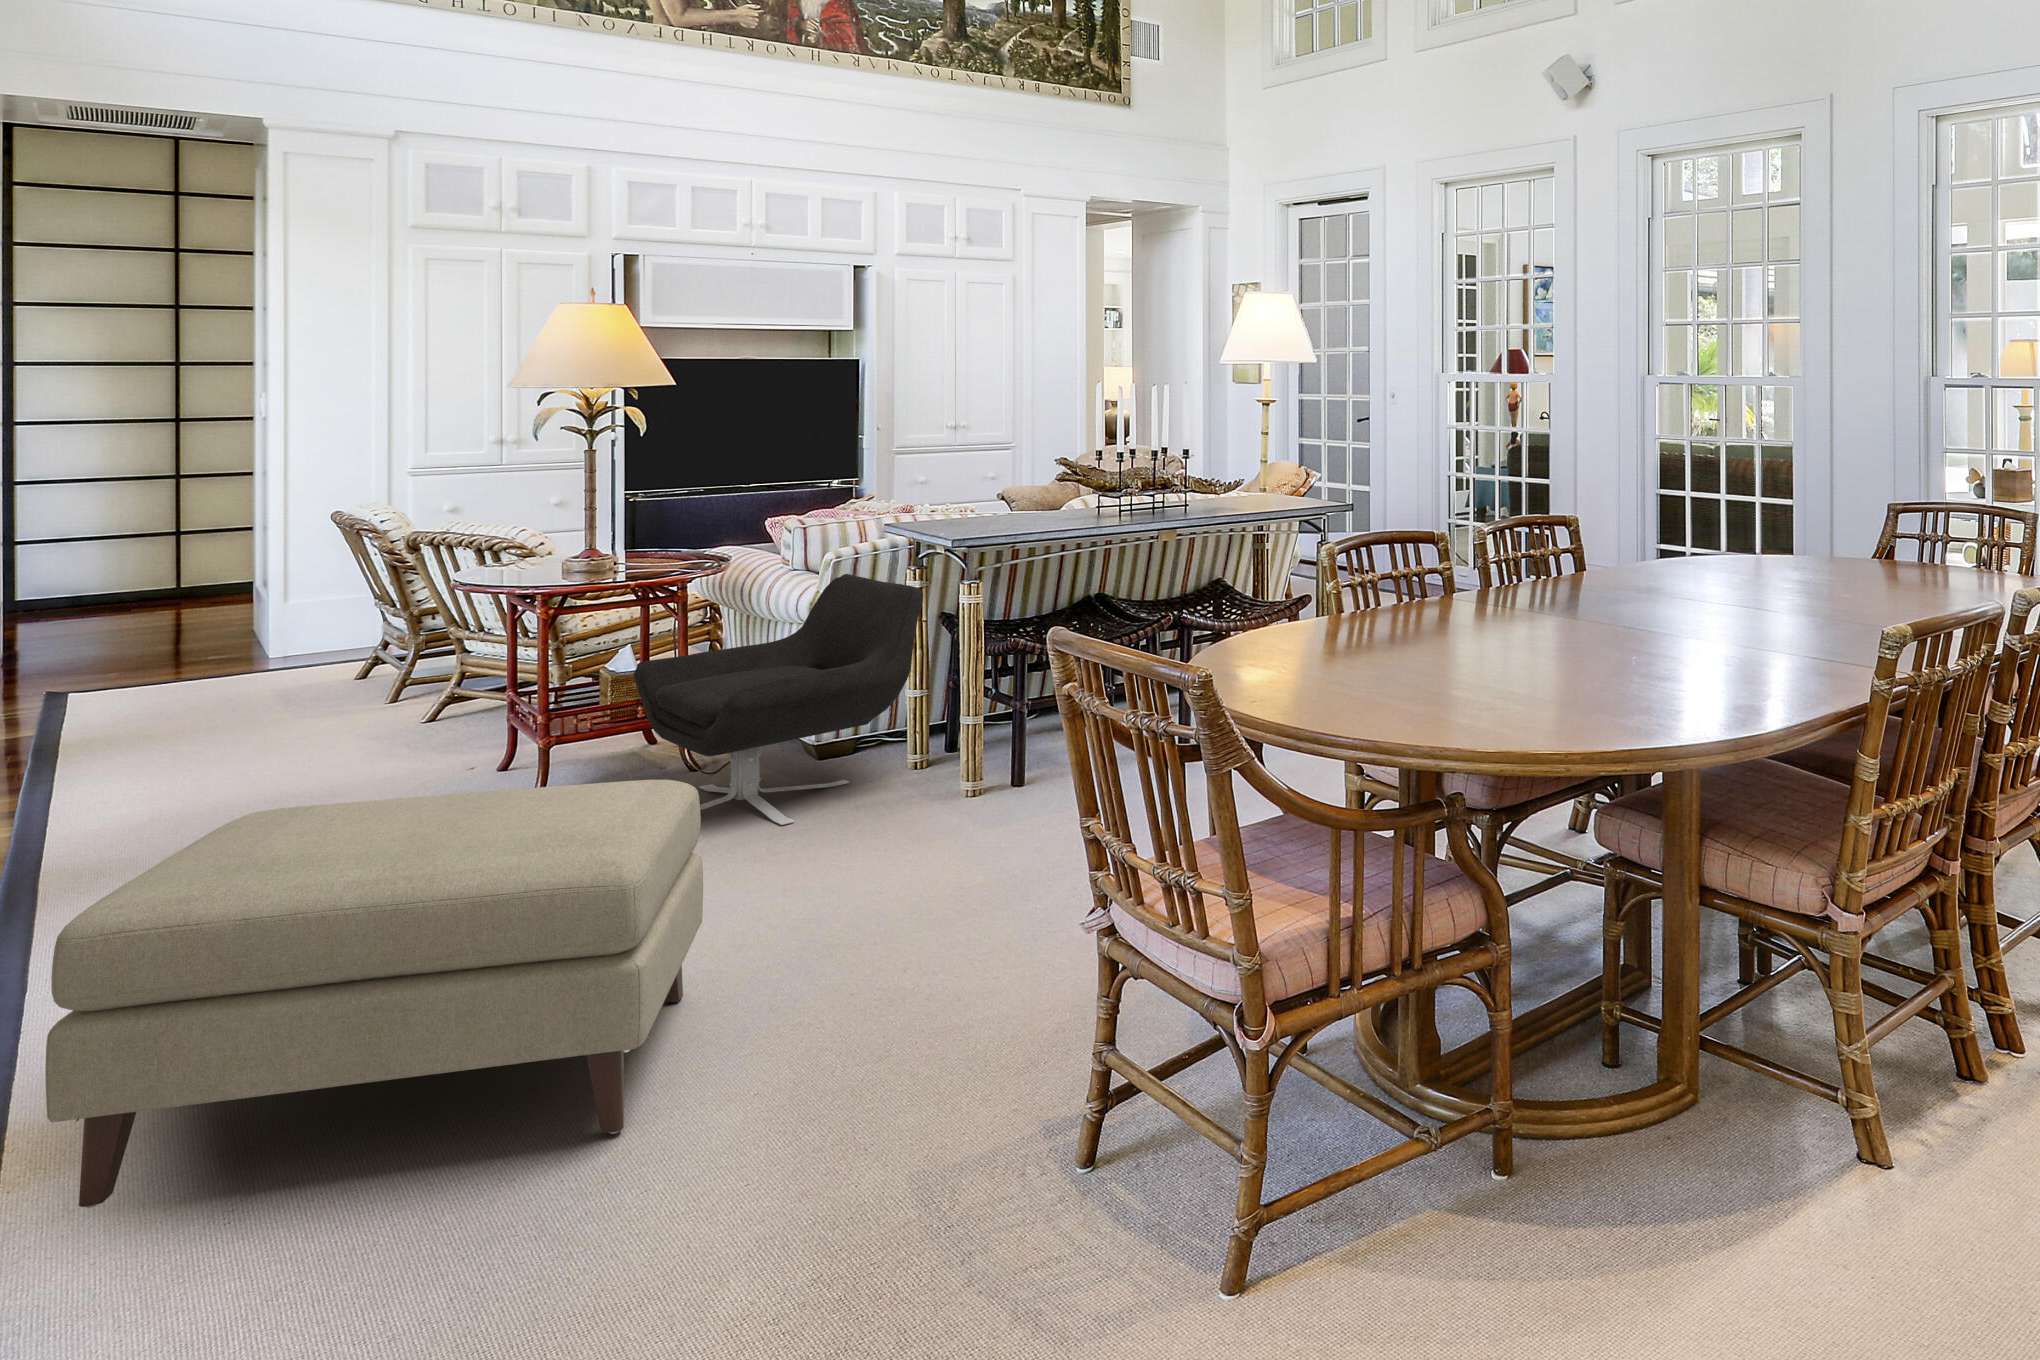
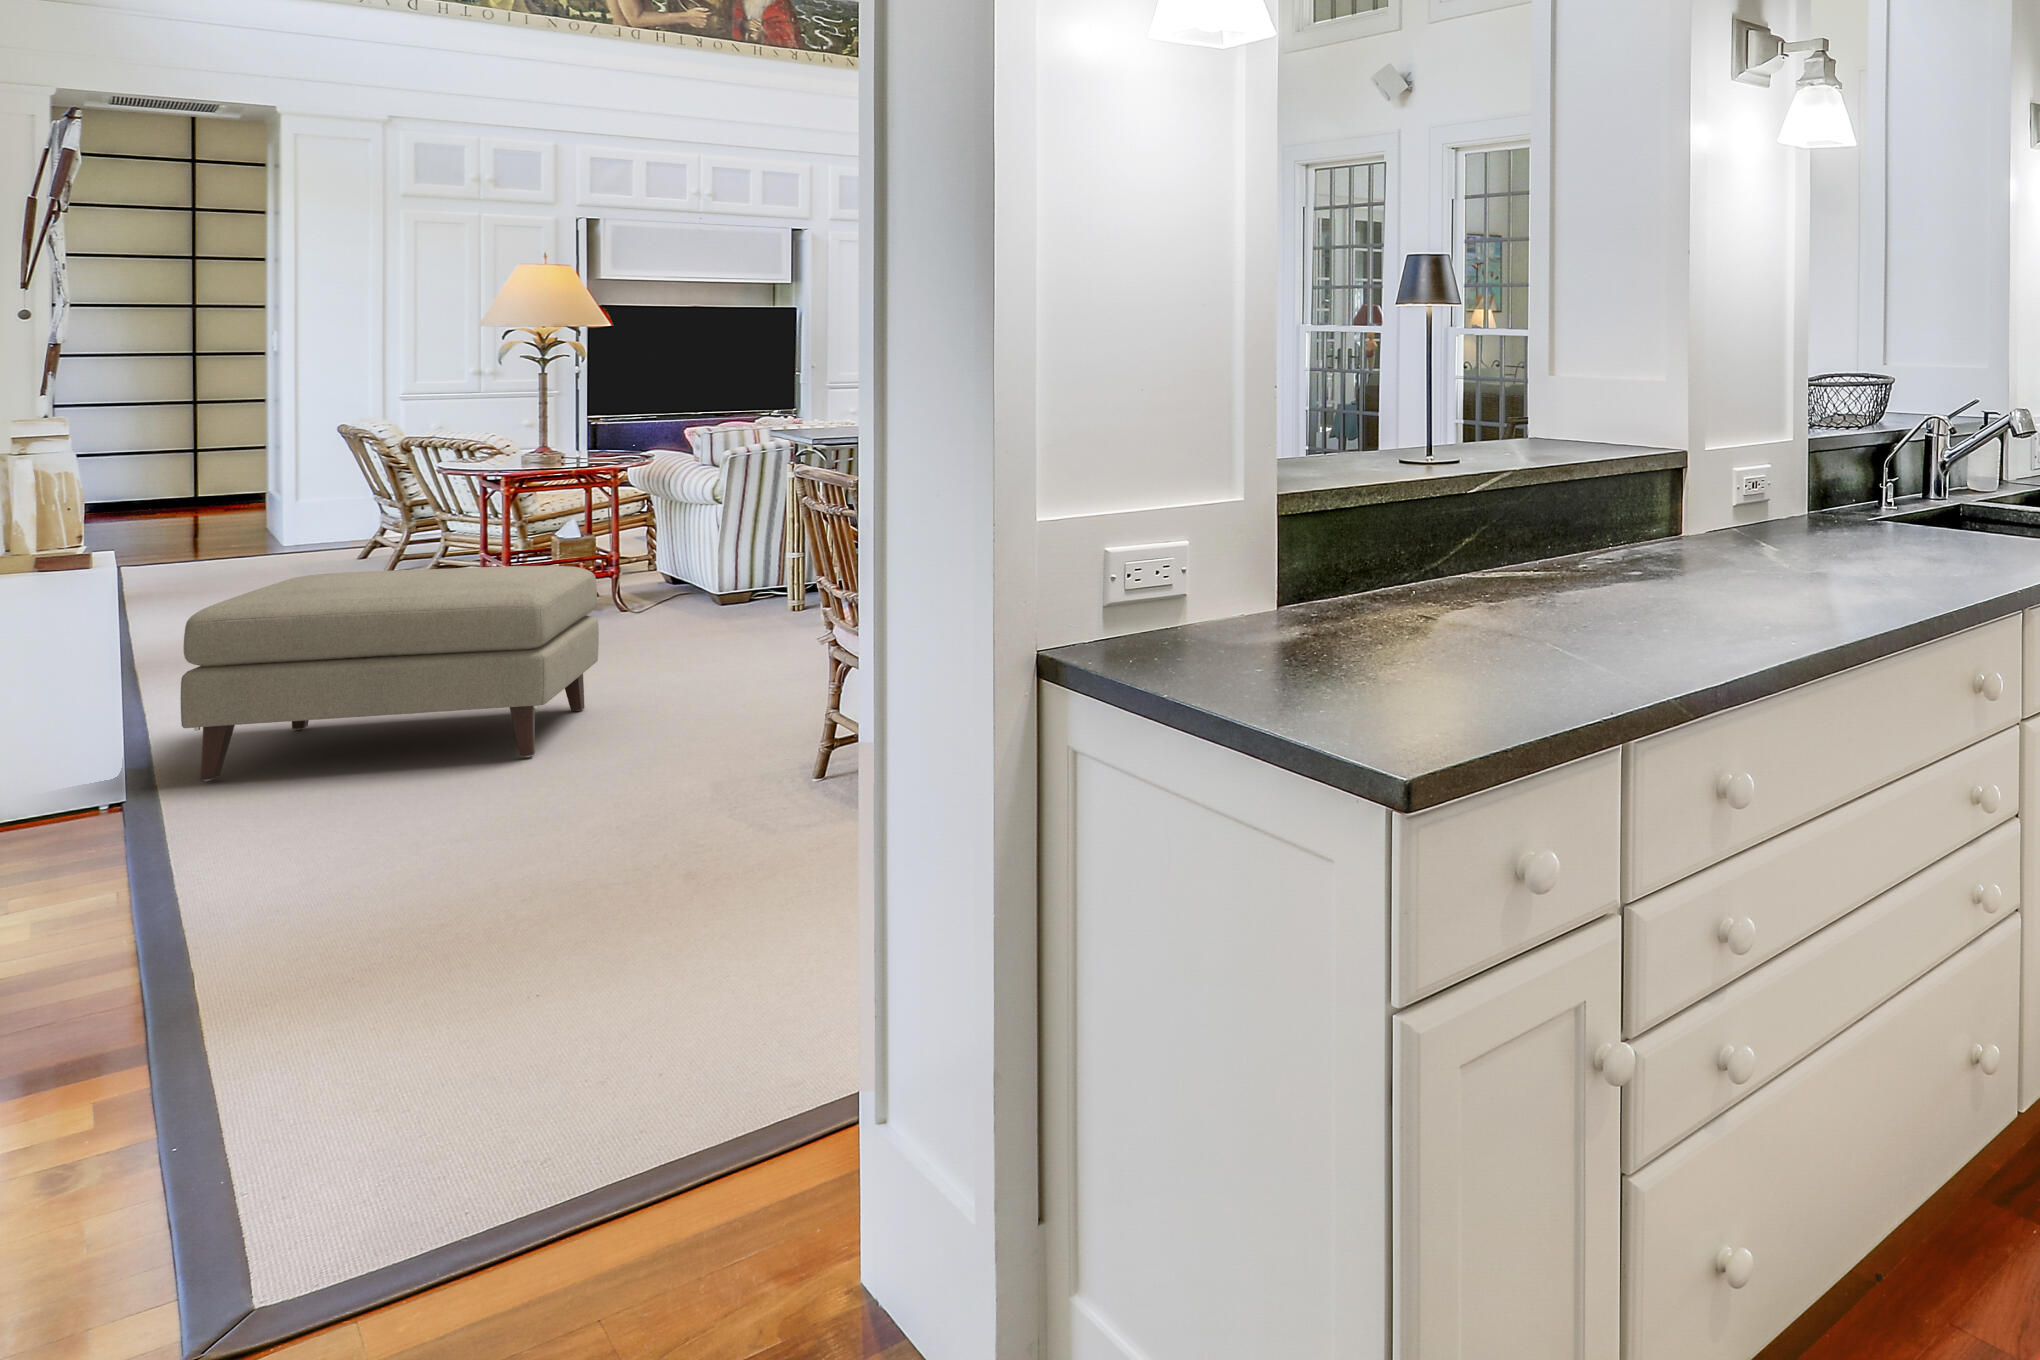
lounge chair: present [634,574,923,825] -> none [565,465,793,638]

